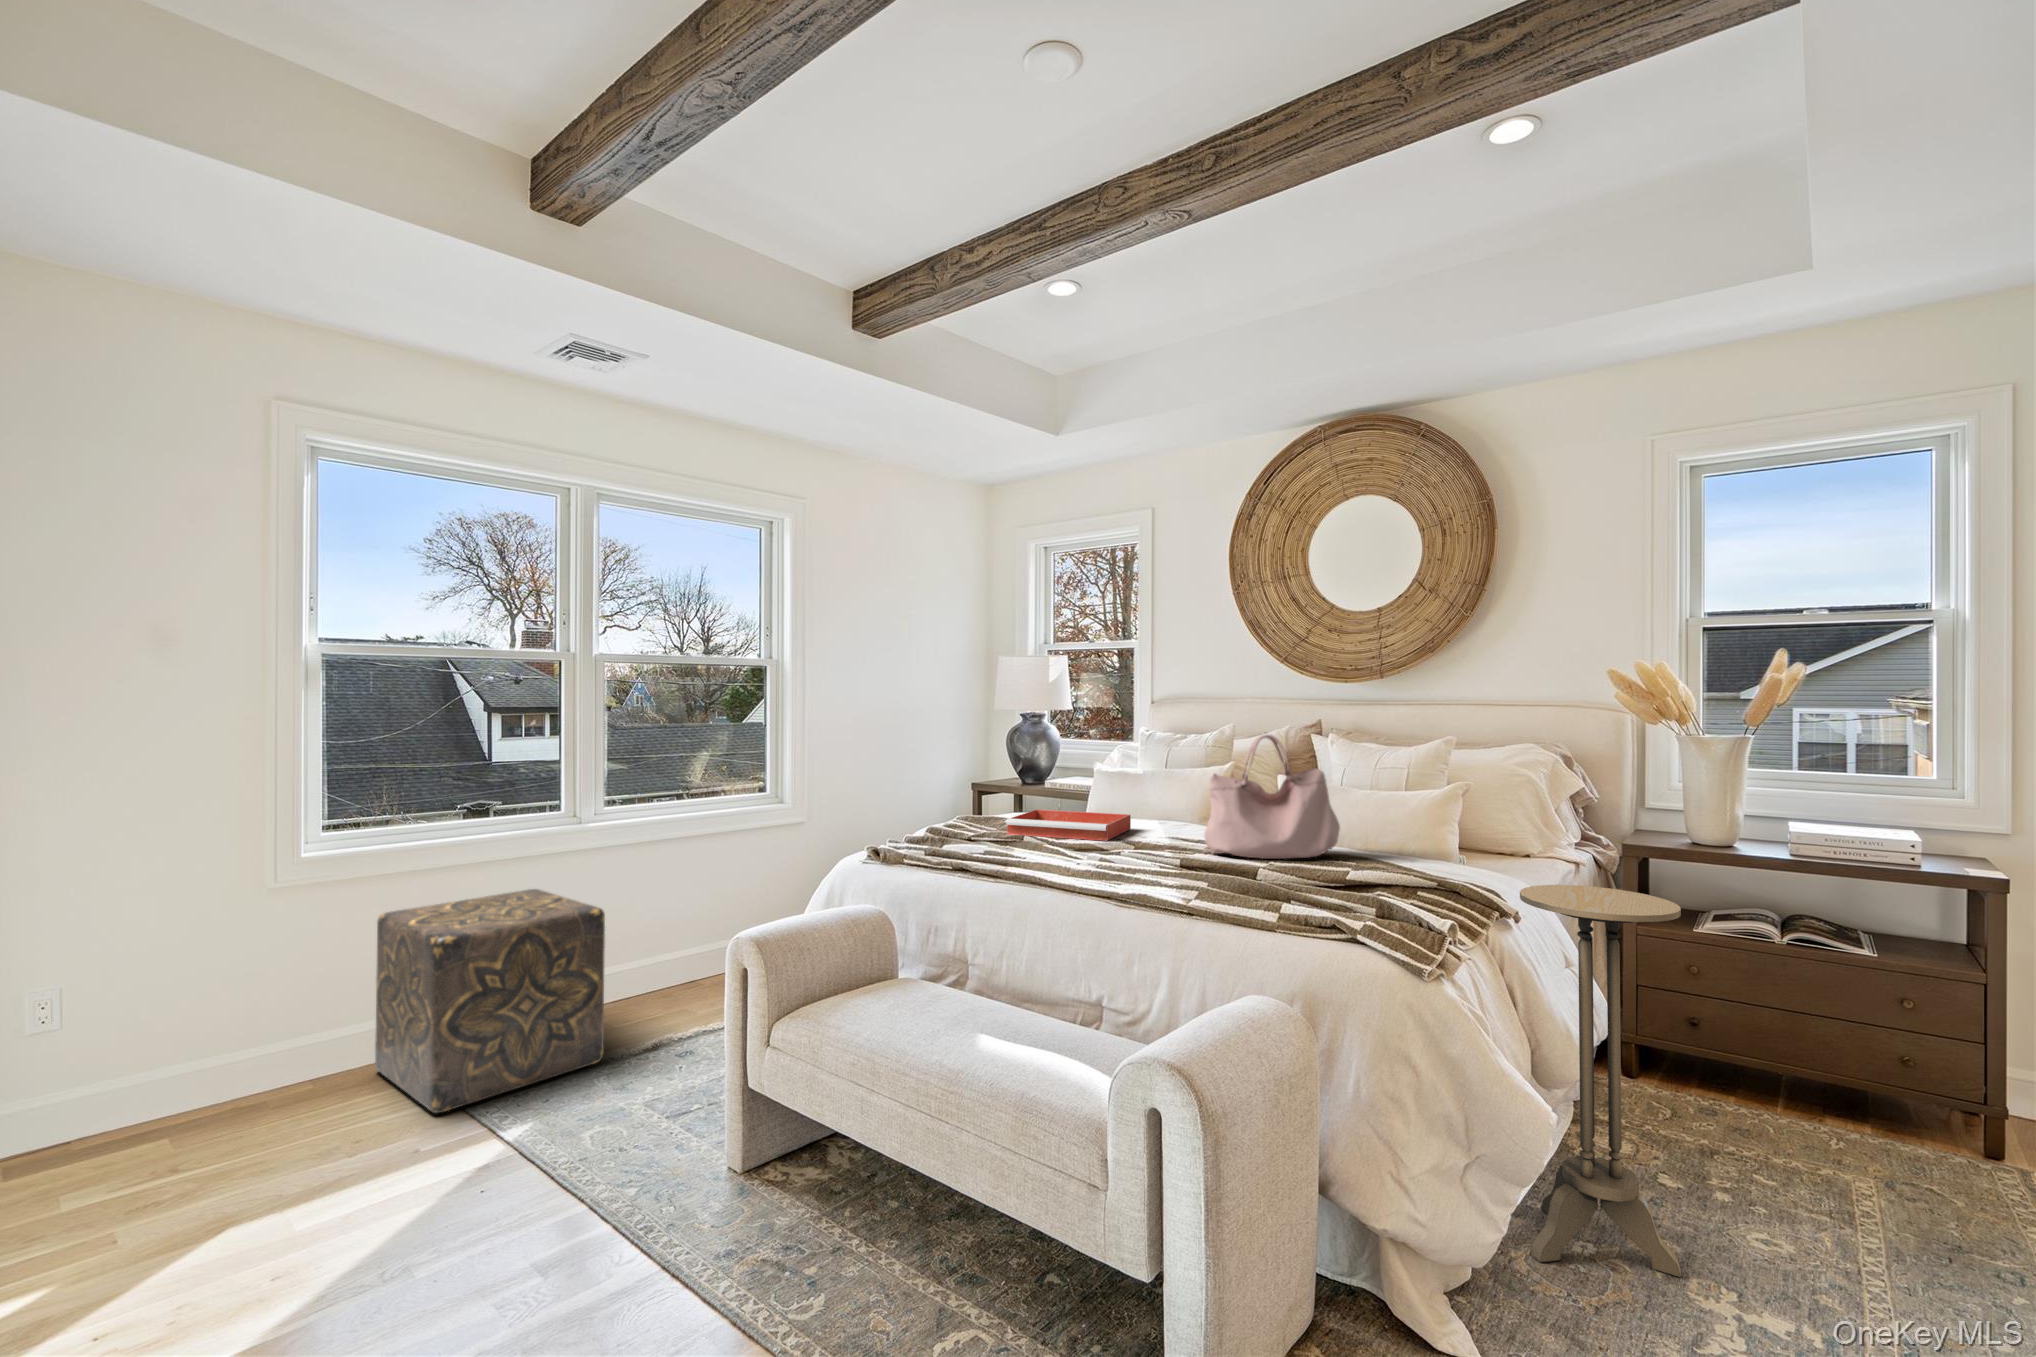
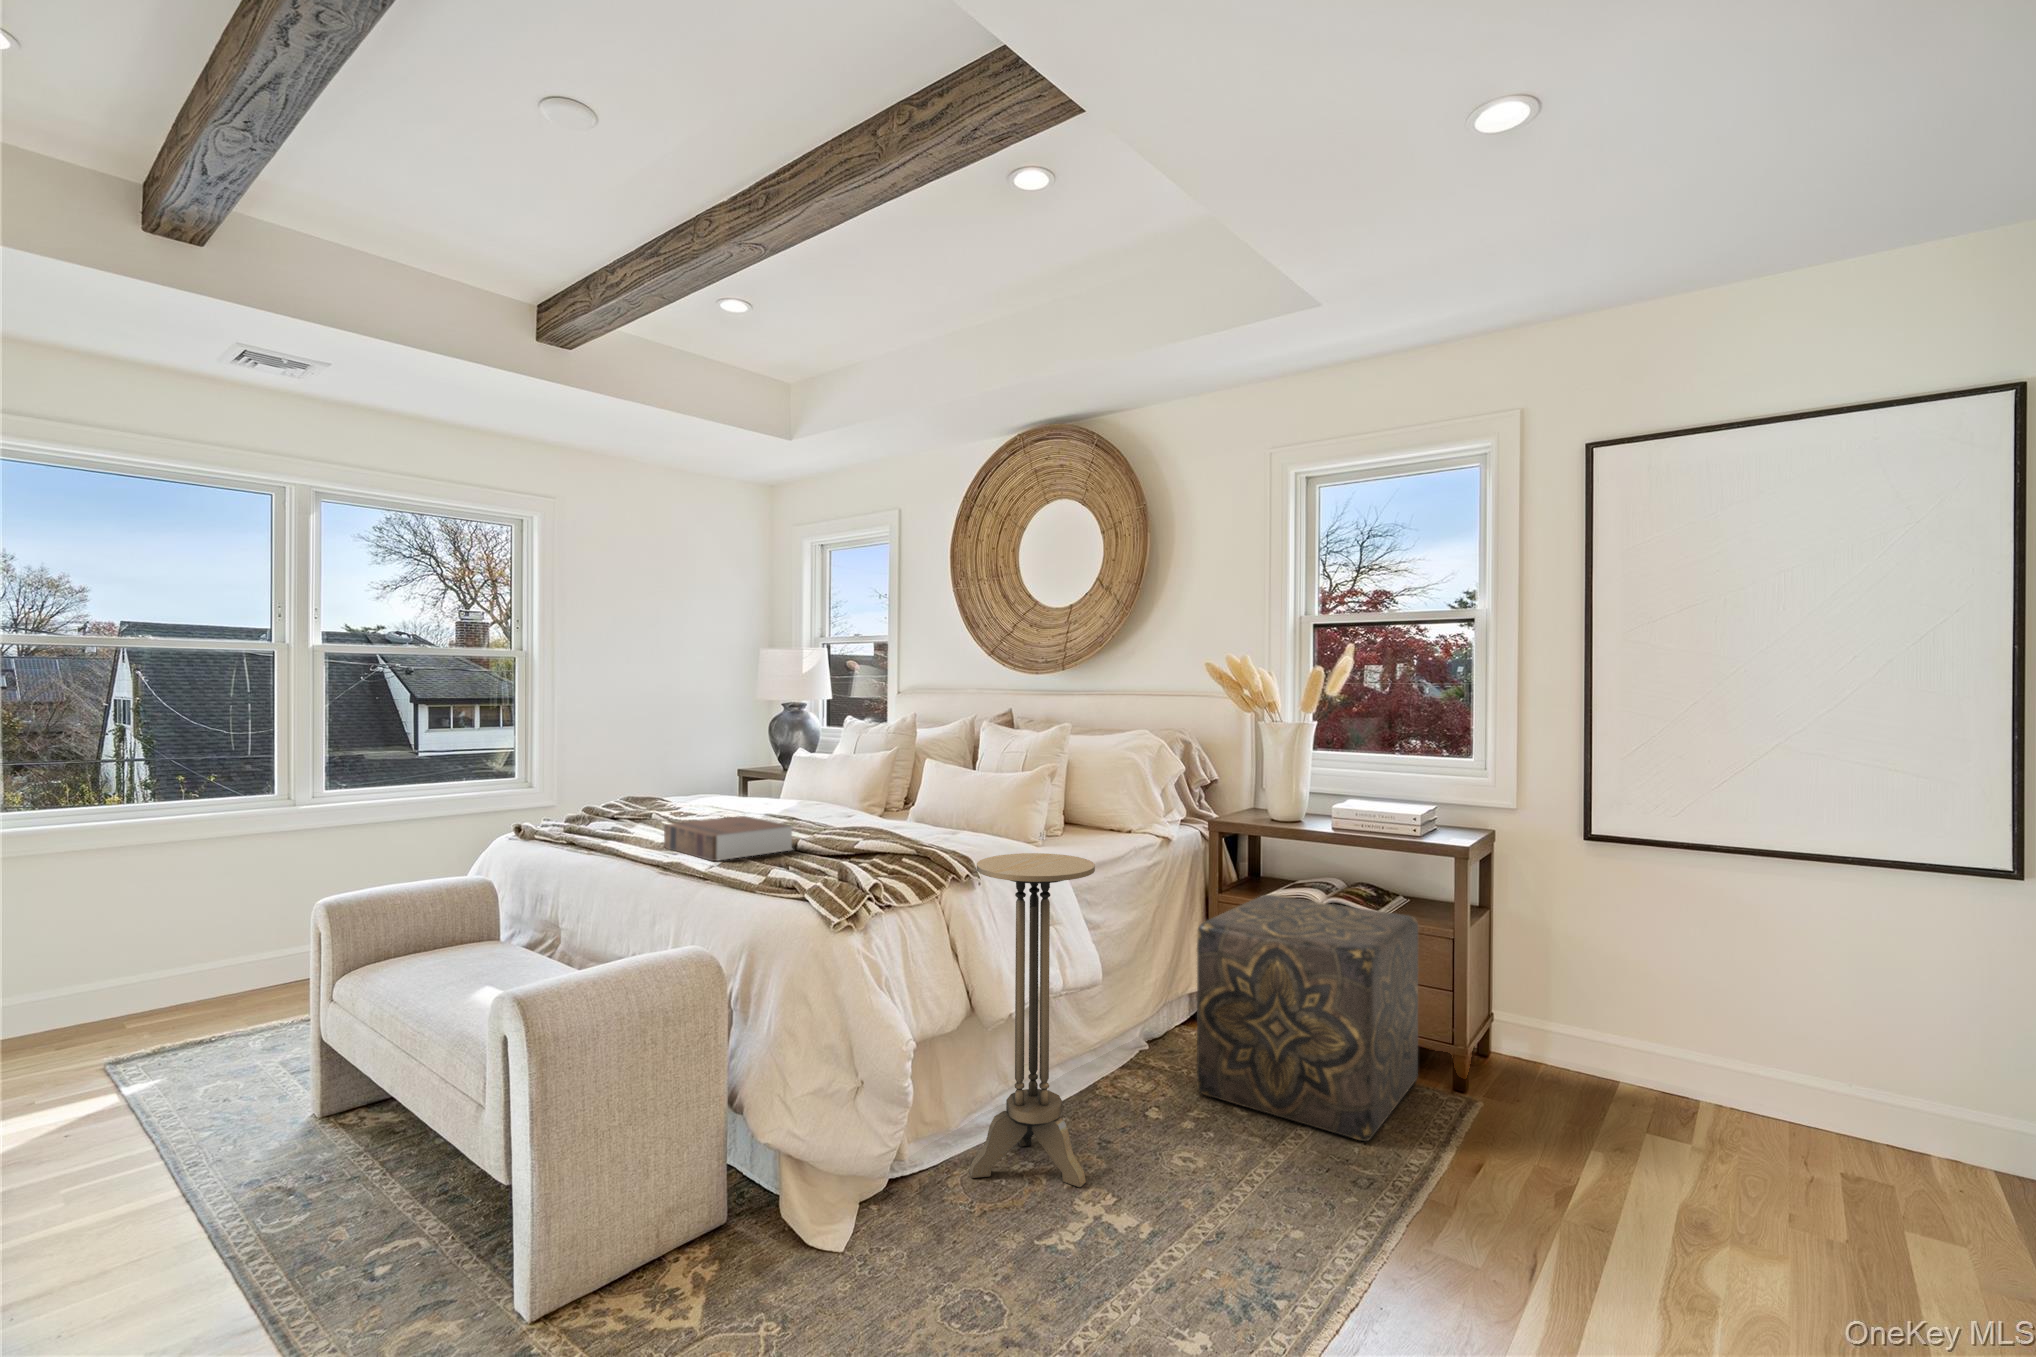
handbag: present [1204,735,1340,859] -> none [804,721,925,834]
tray: present [1006,809,1131,841] -> none [657,792,787,820]
book: none [1106,839,1256,893] -> present [664,816,793,861]
ottoman: present [375,889,605,1113] -> present [1197,895,1418,1141]

